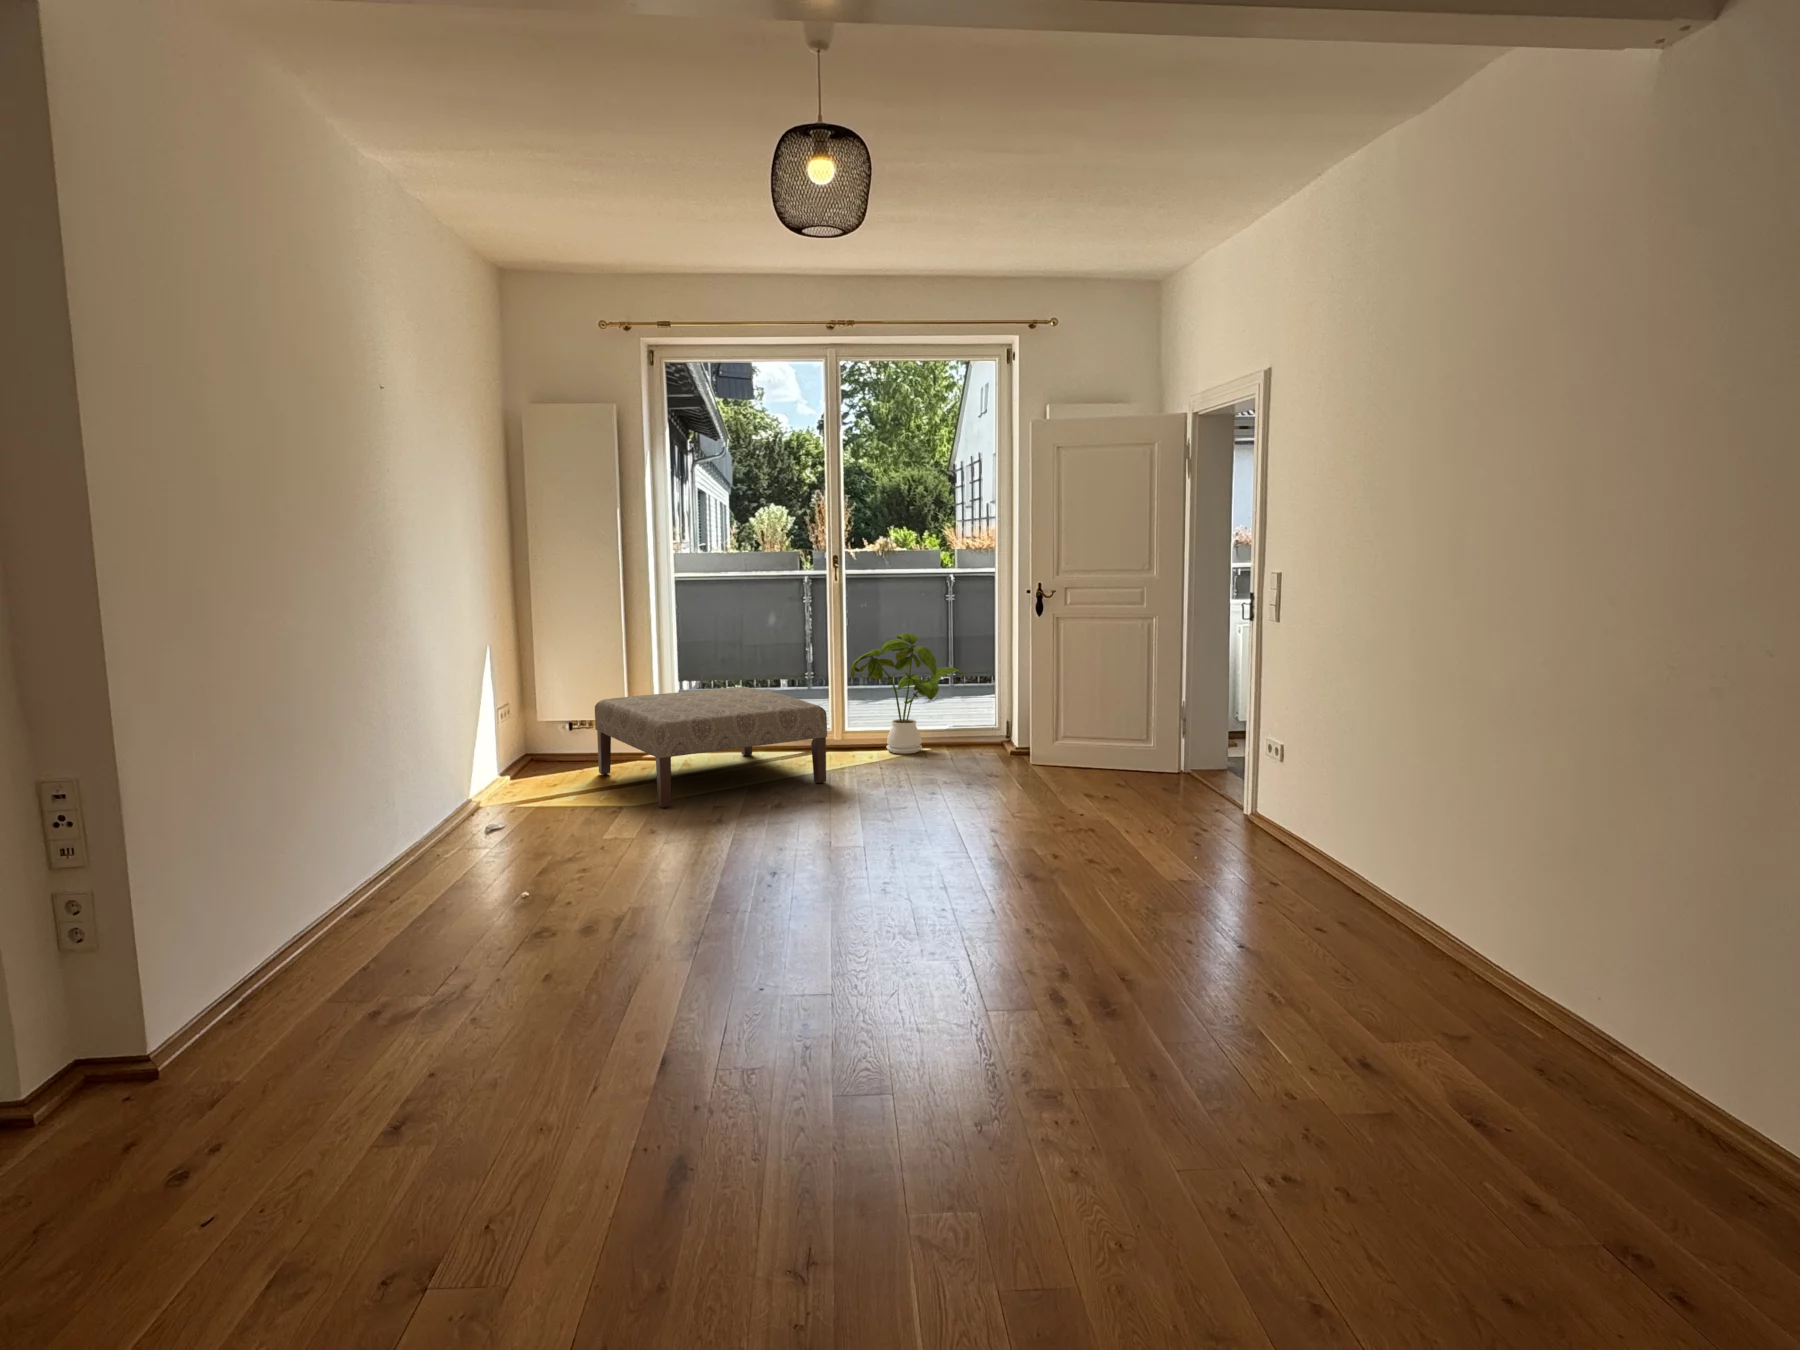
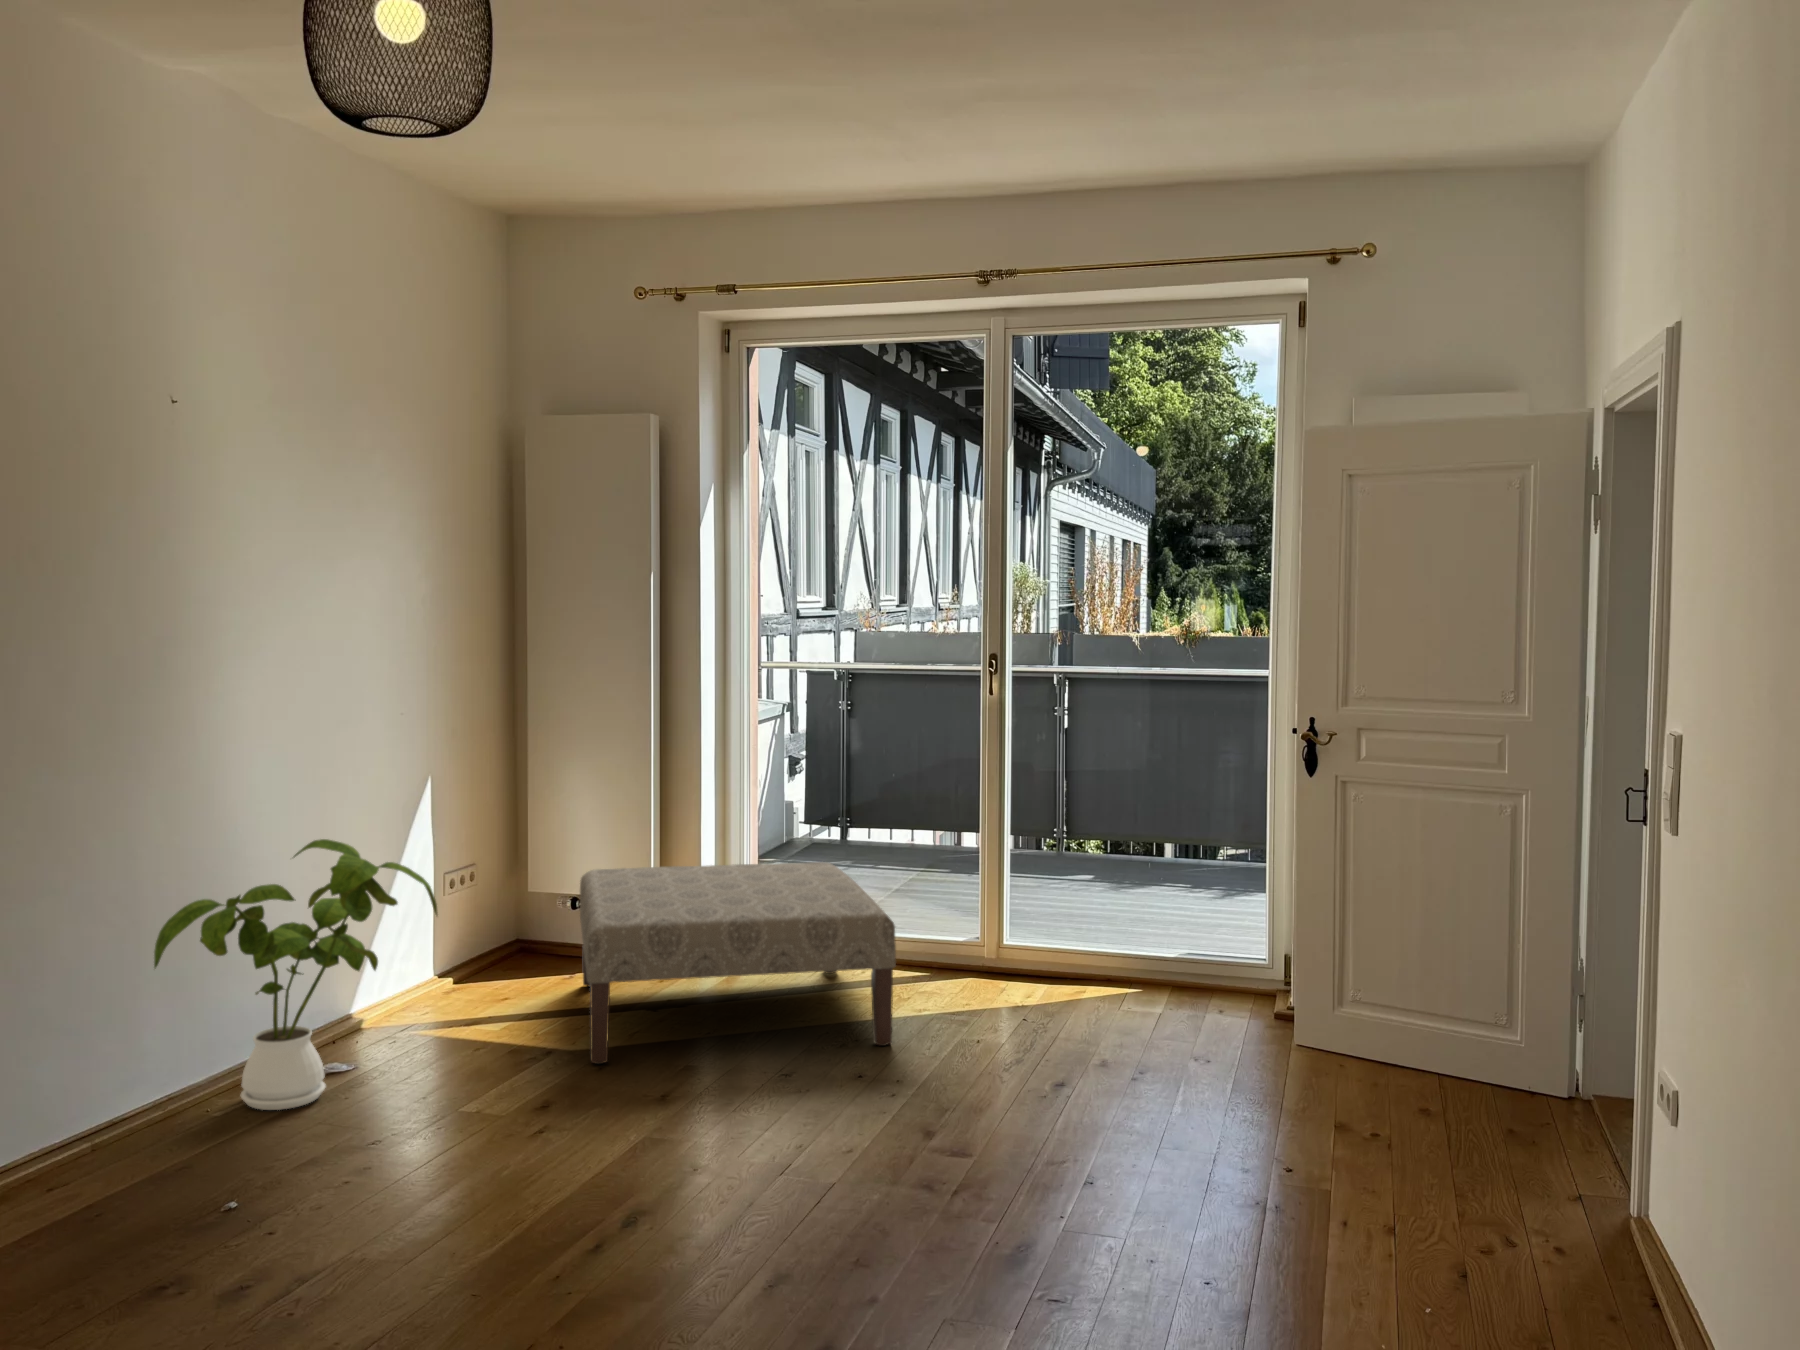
house plant: present [851,633,963,754] -> present [154,839,438,1110]

